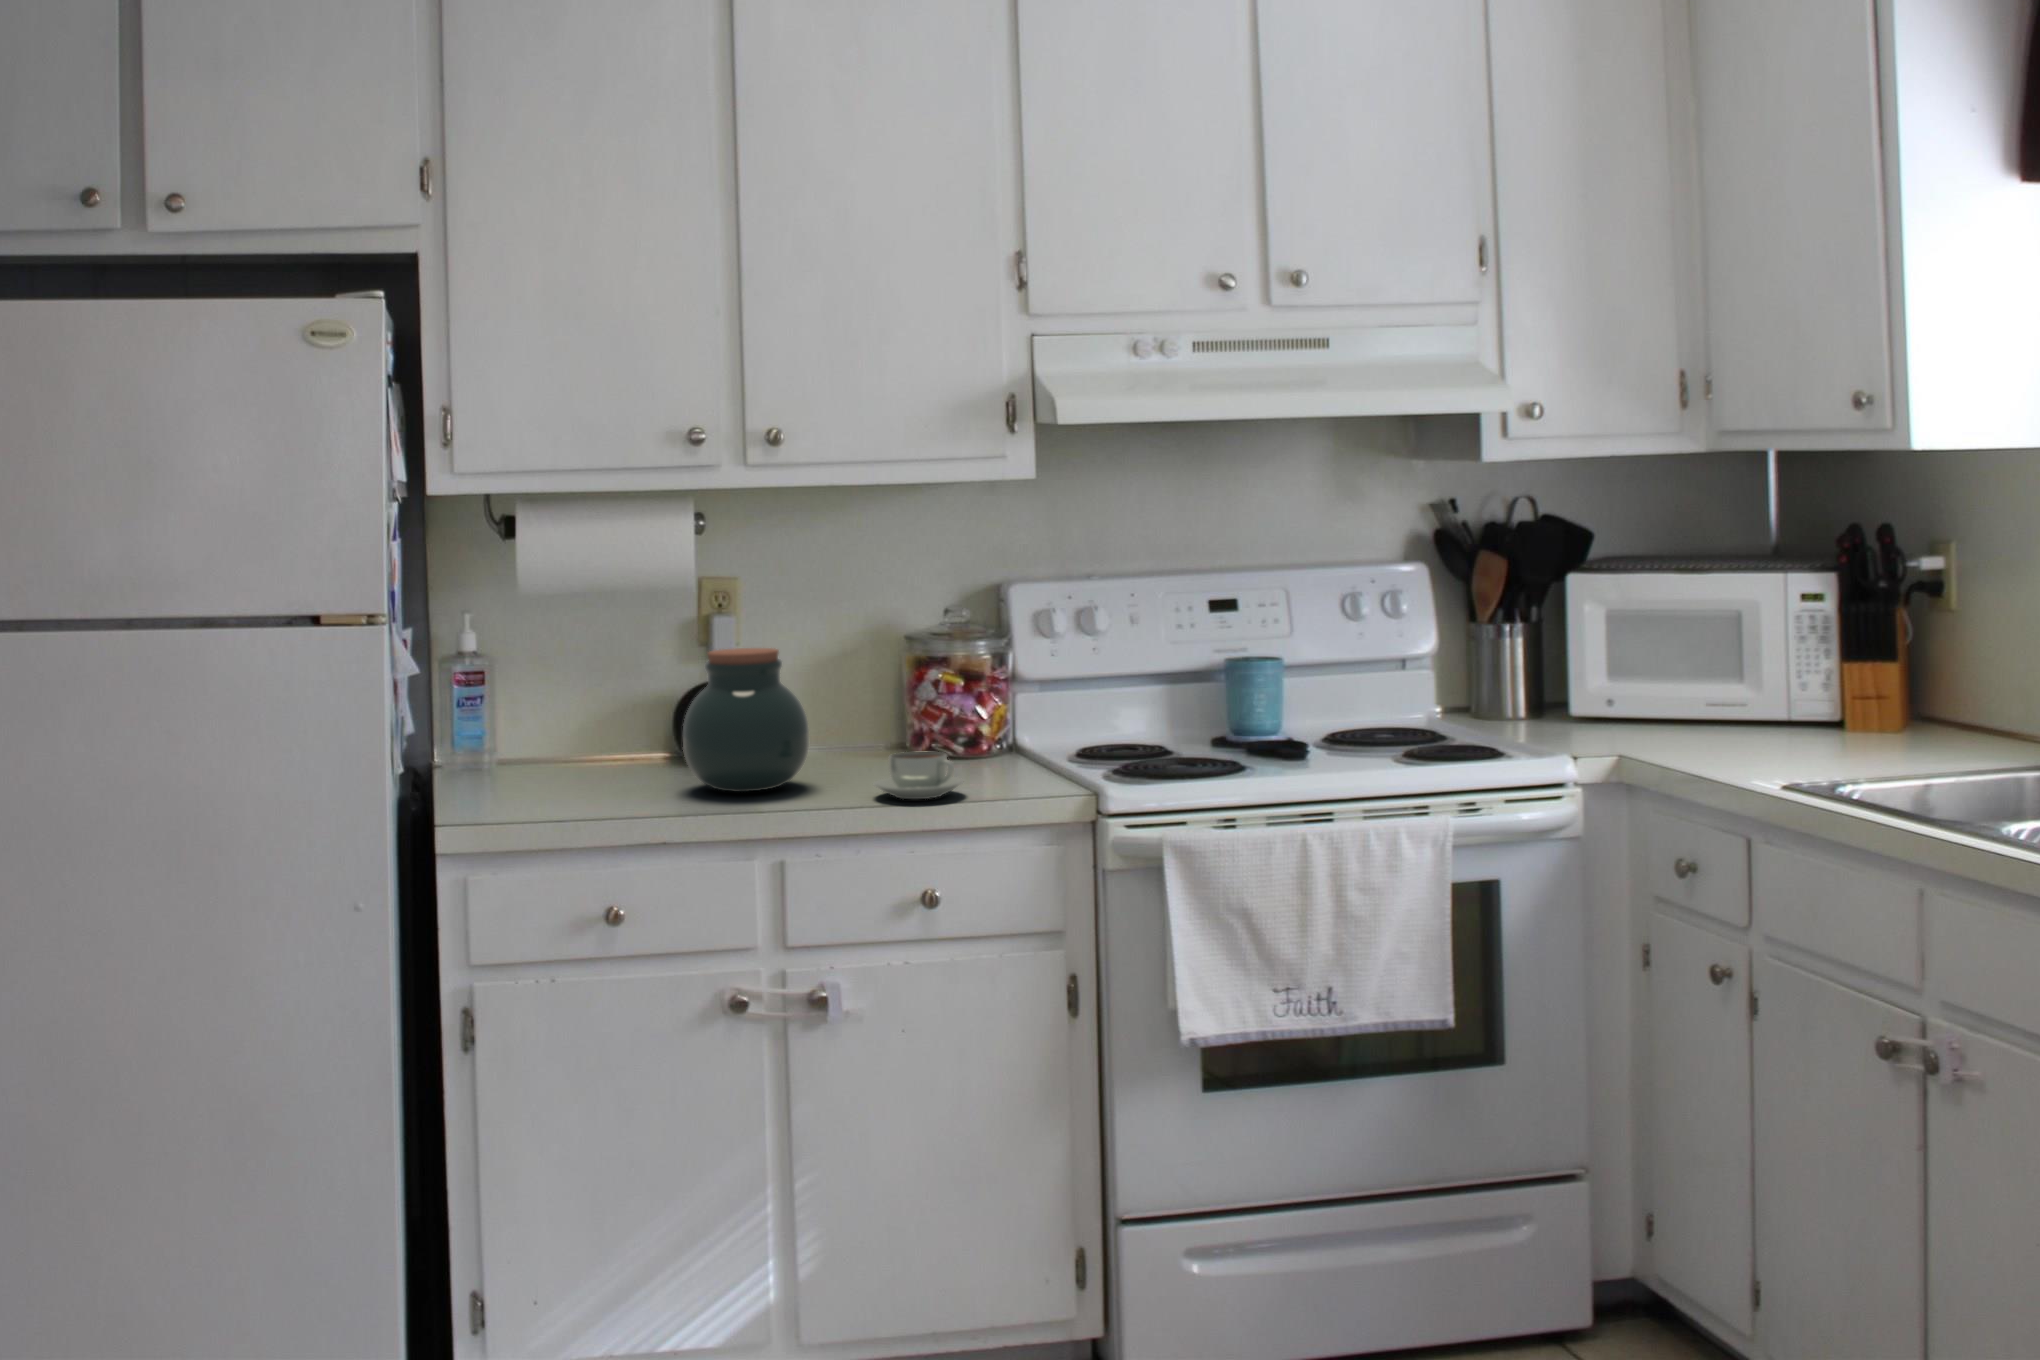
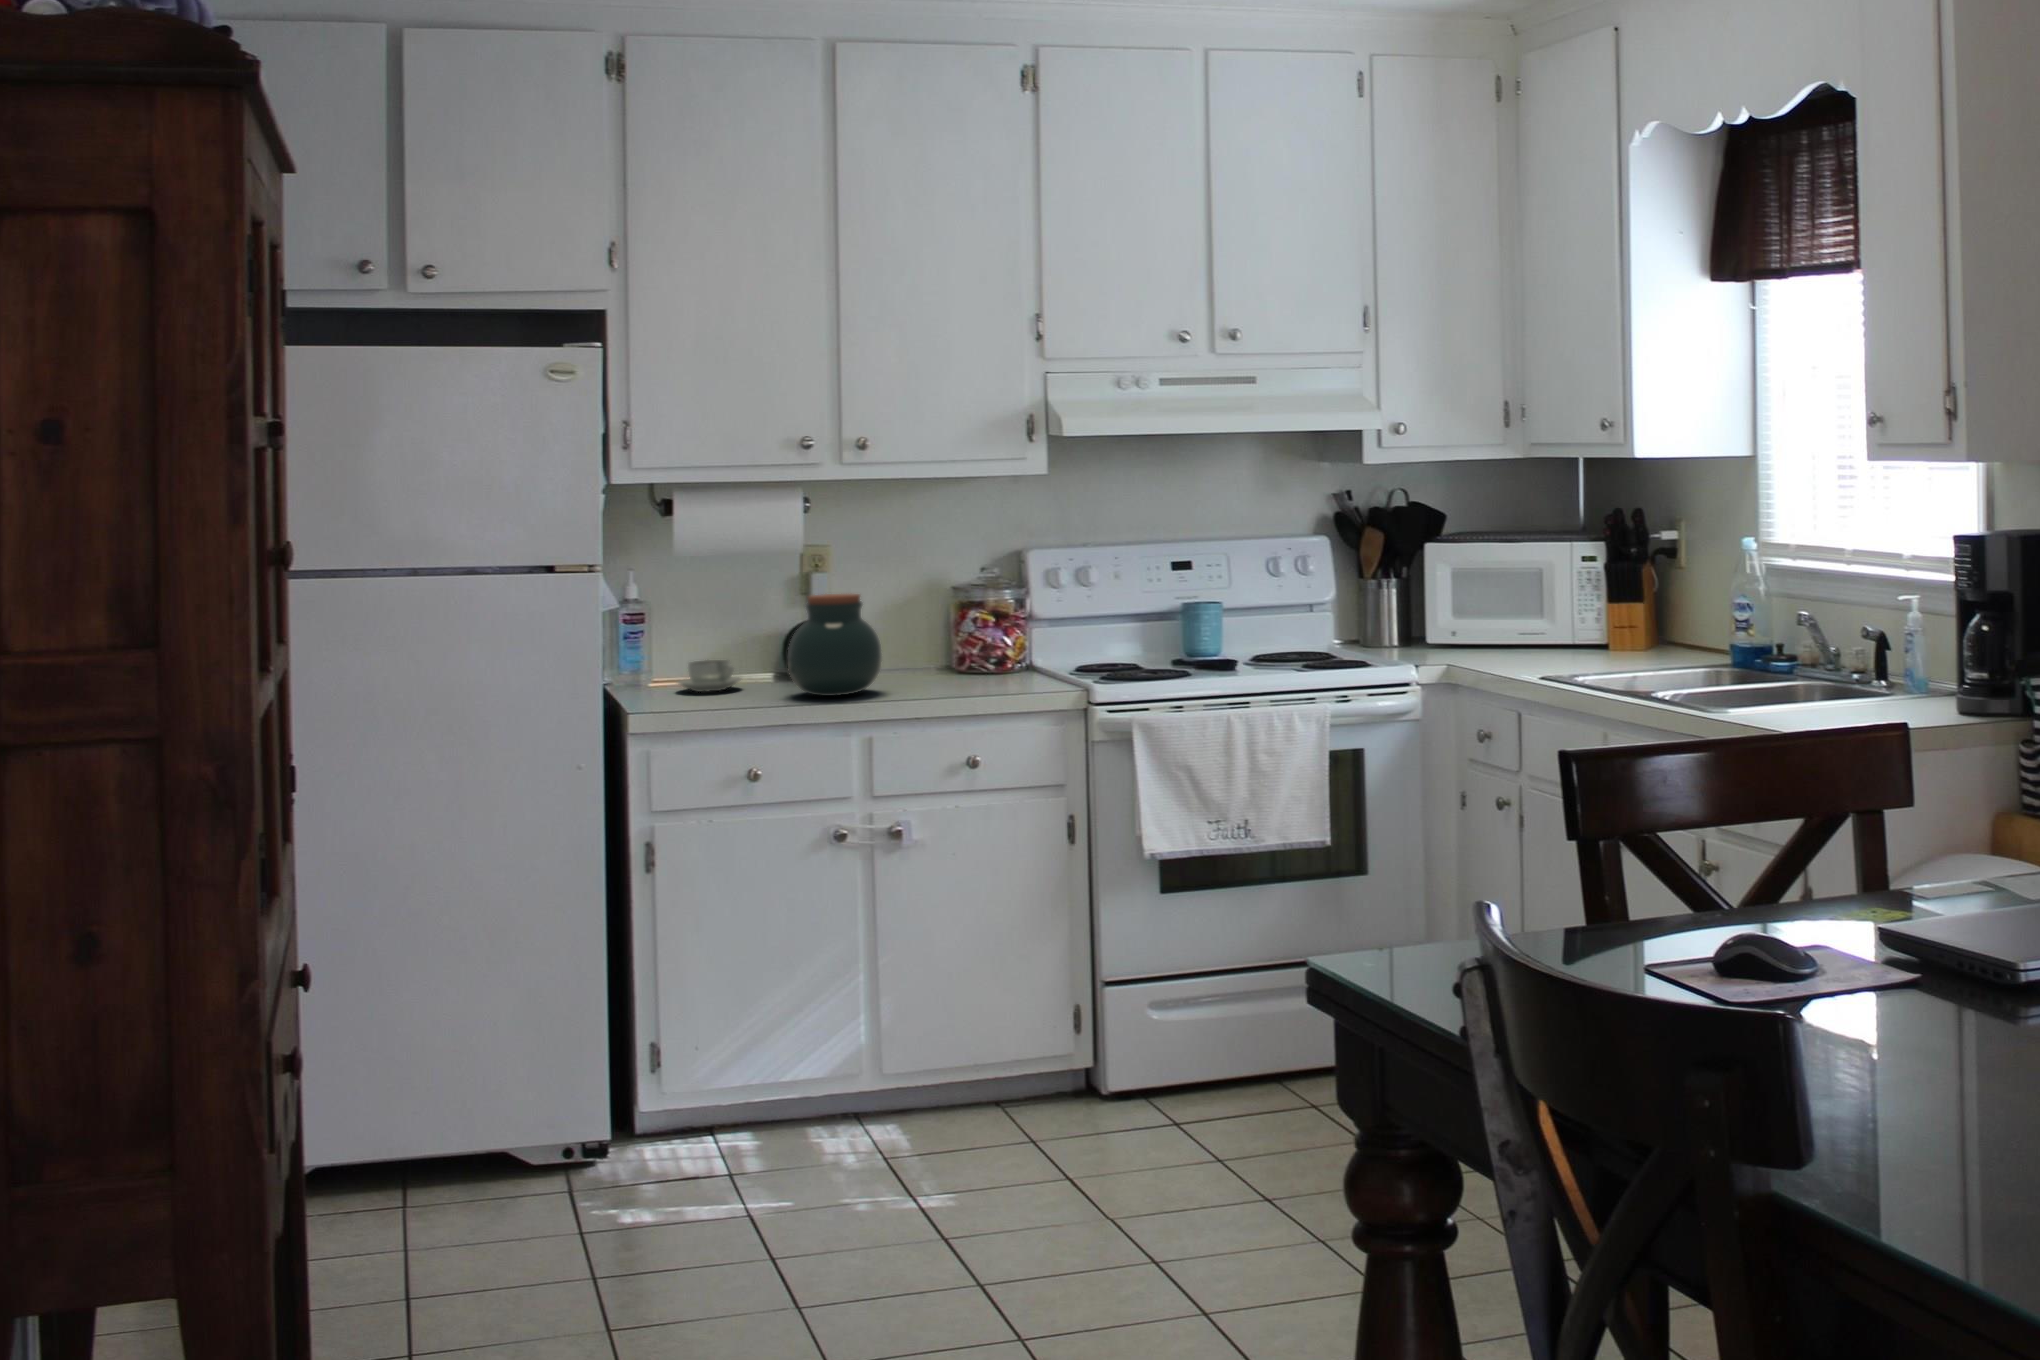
coffee cup: present [874,751,964,799] -> present [678,660,741,692]

